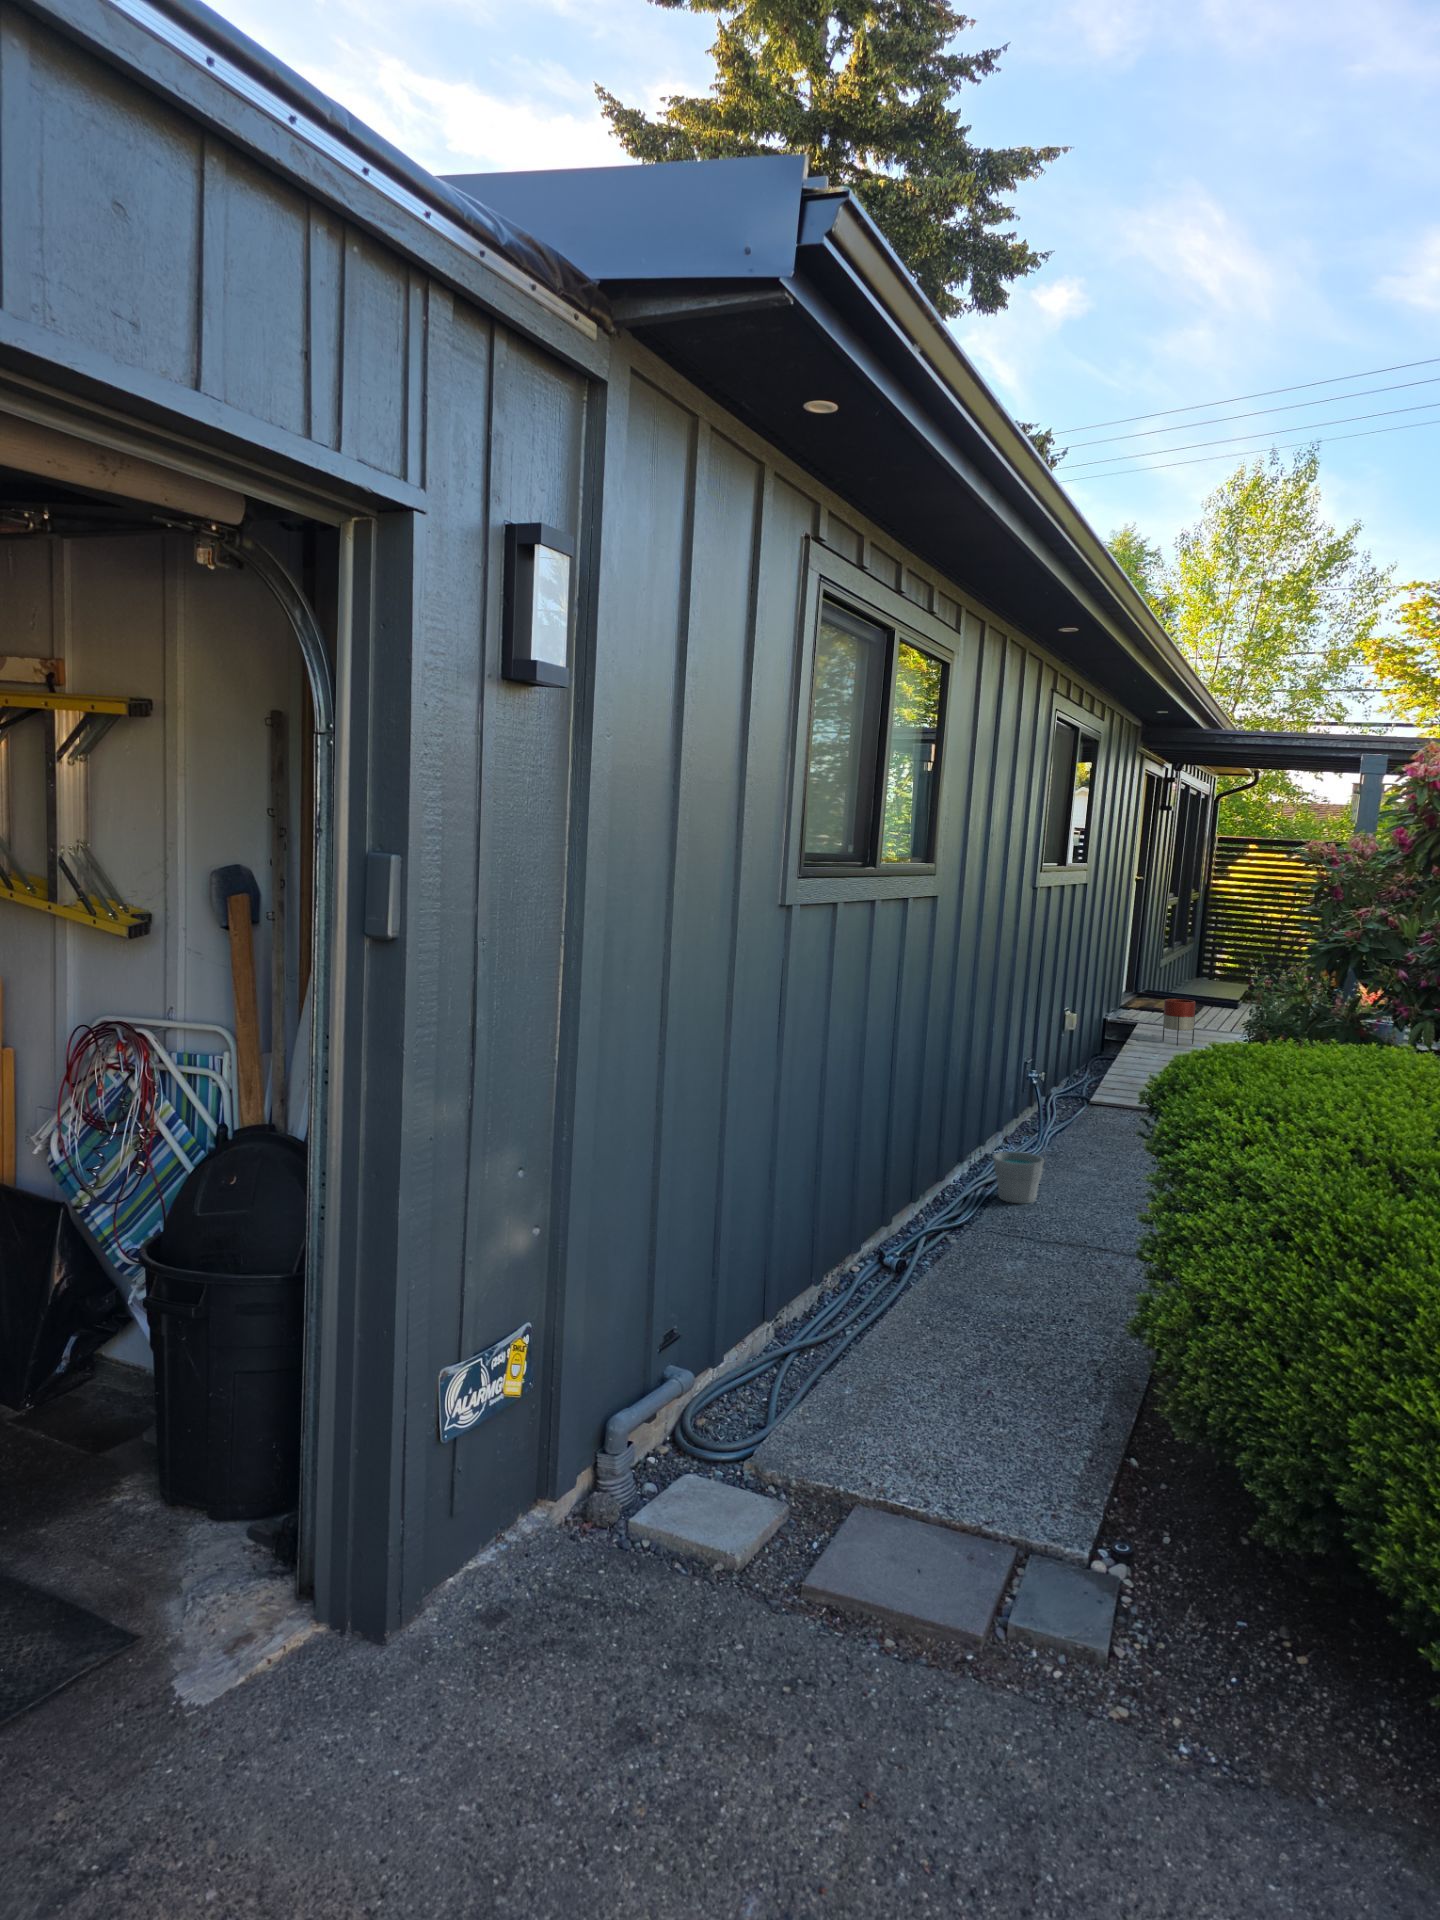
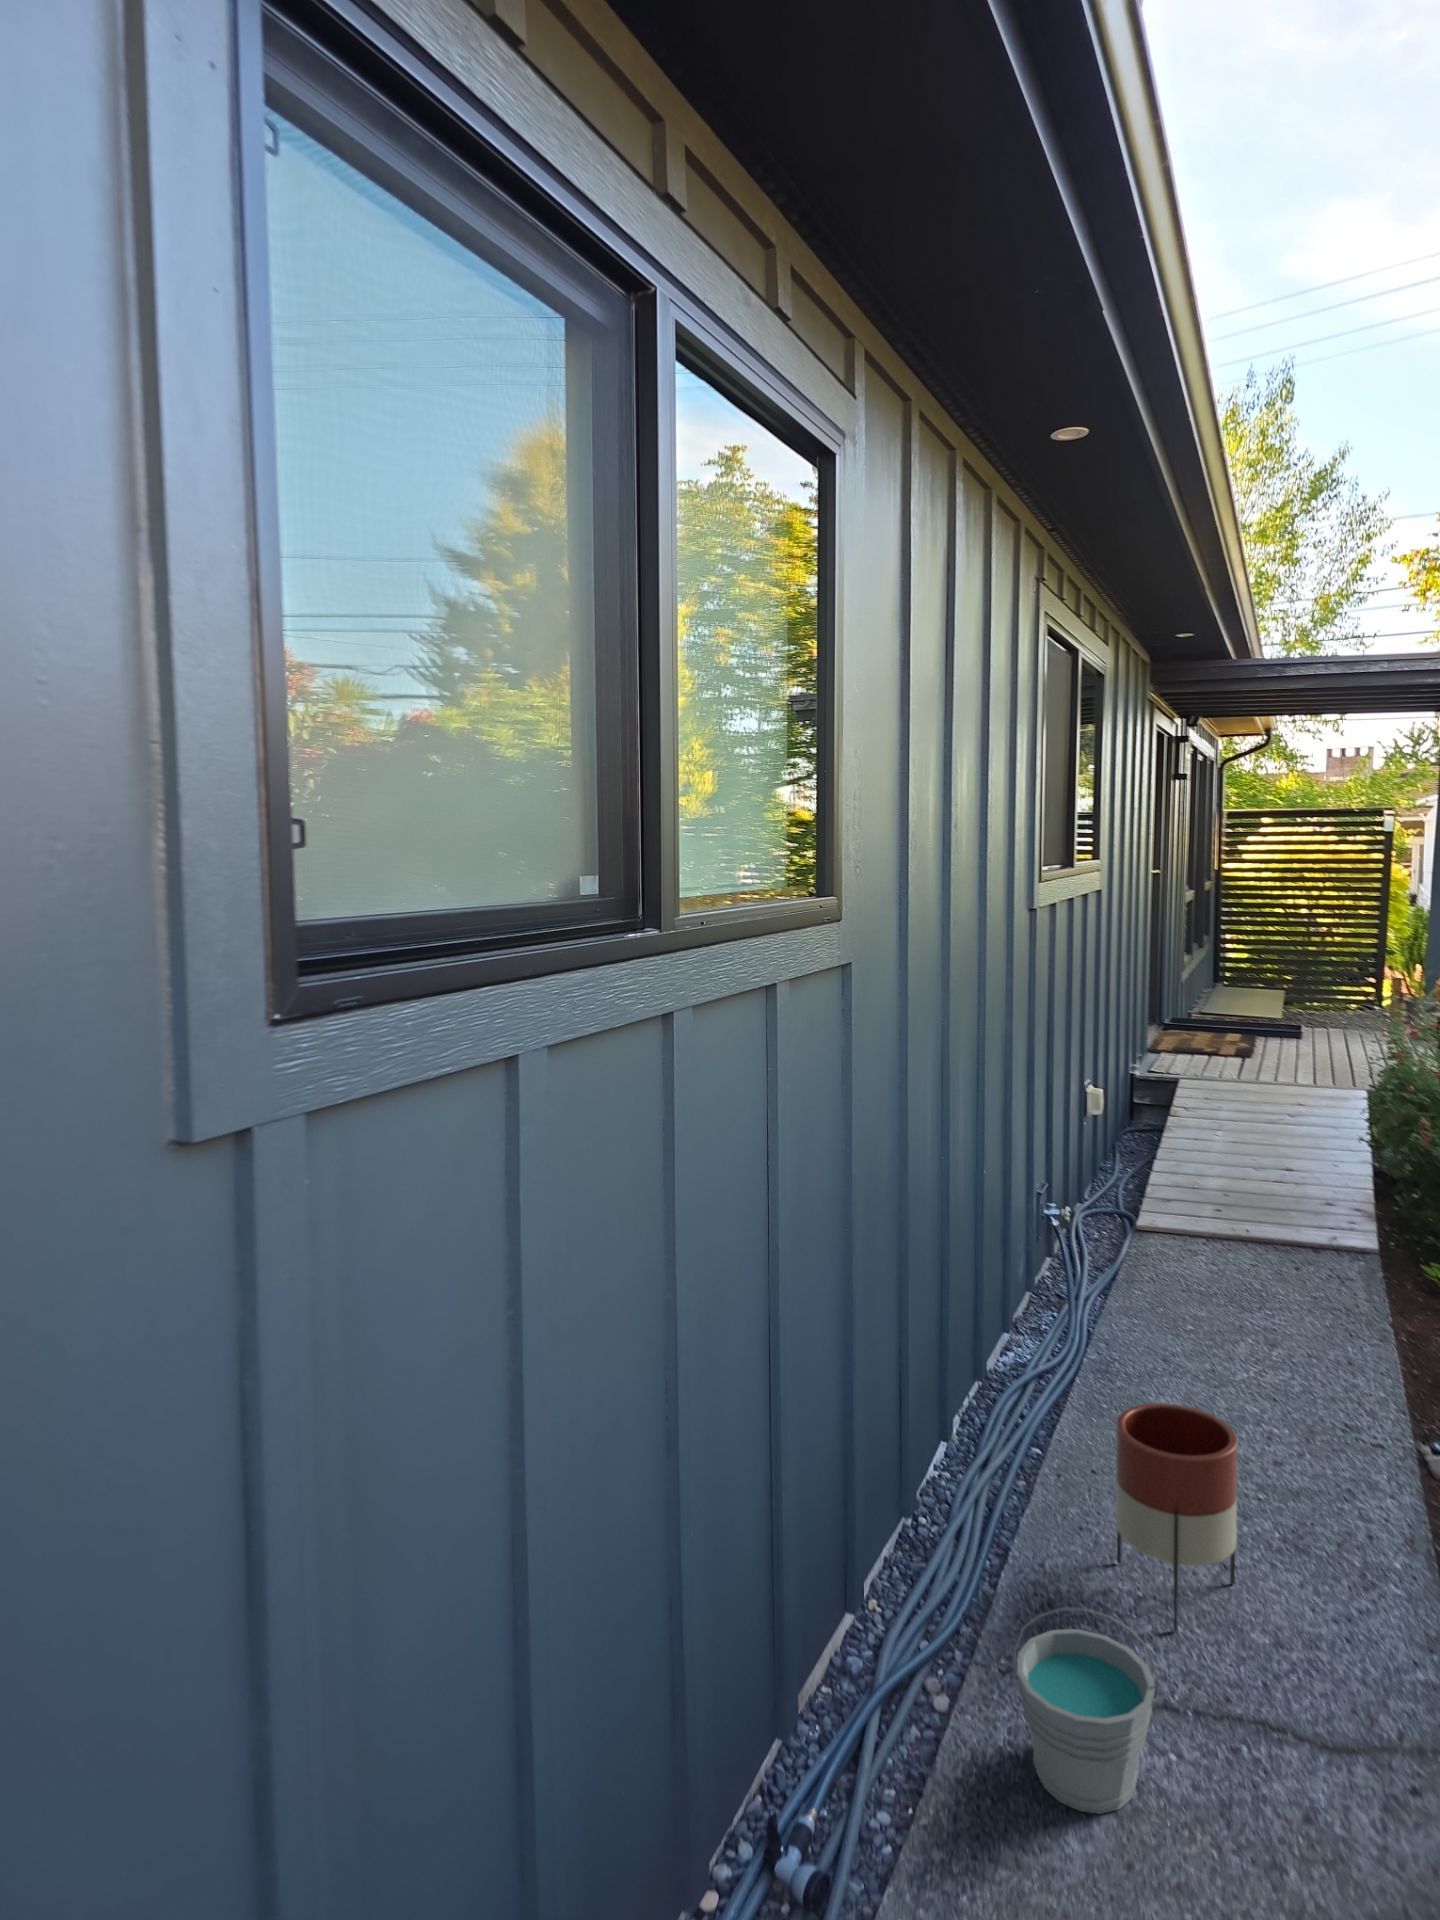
planter: present [1163,999,1195,1046] -> present [1116,1403,1237,1631]

